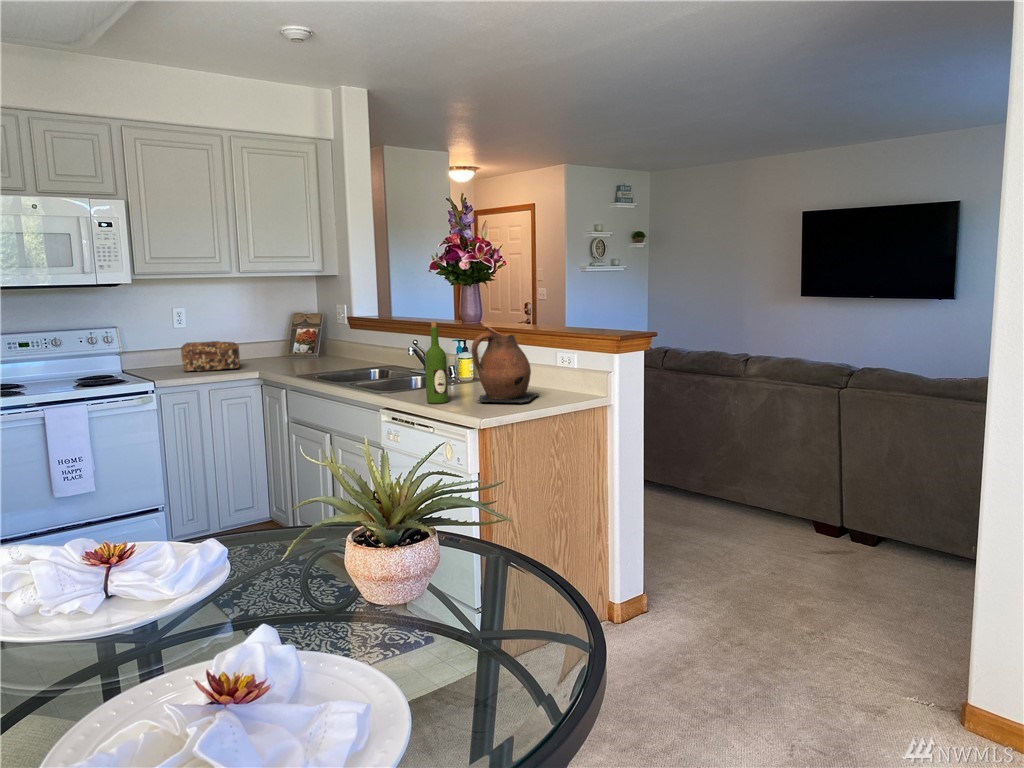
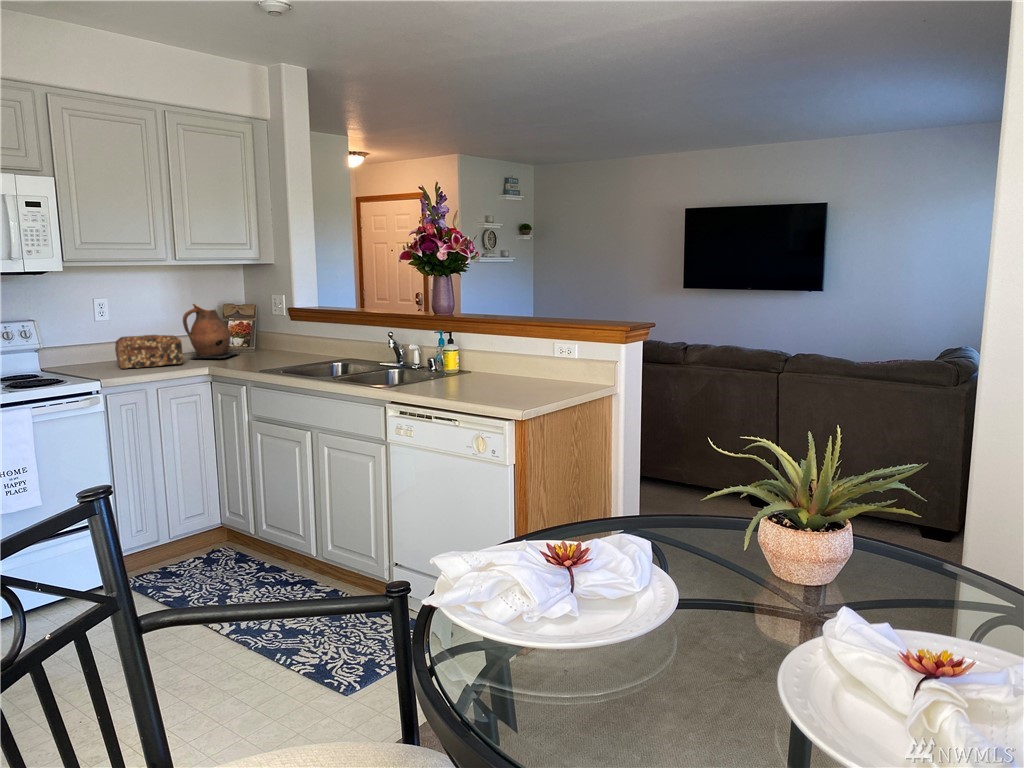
wine bottle: present [425,322,448,404] -> none [442,315,464,397]
ceramic pitcher: present [471,326,539,403] -> present [183,304,240,359]

